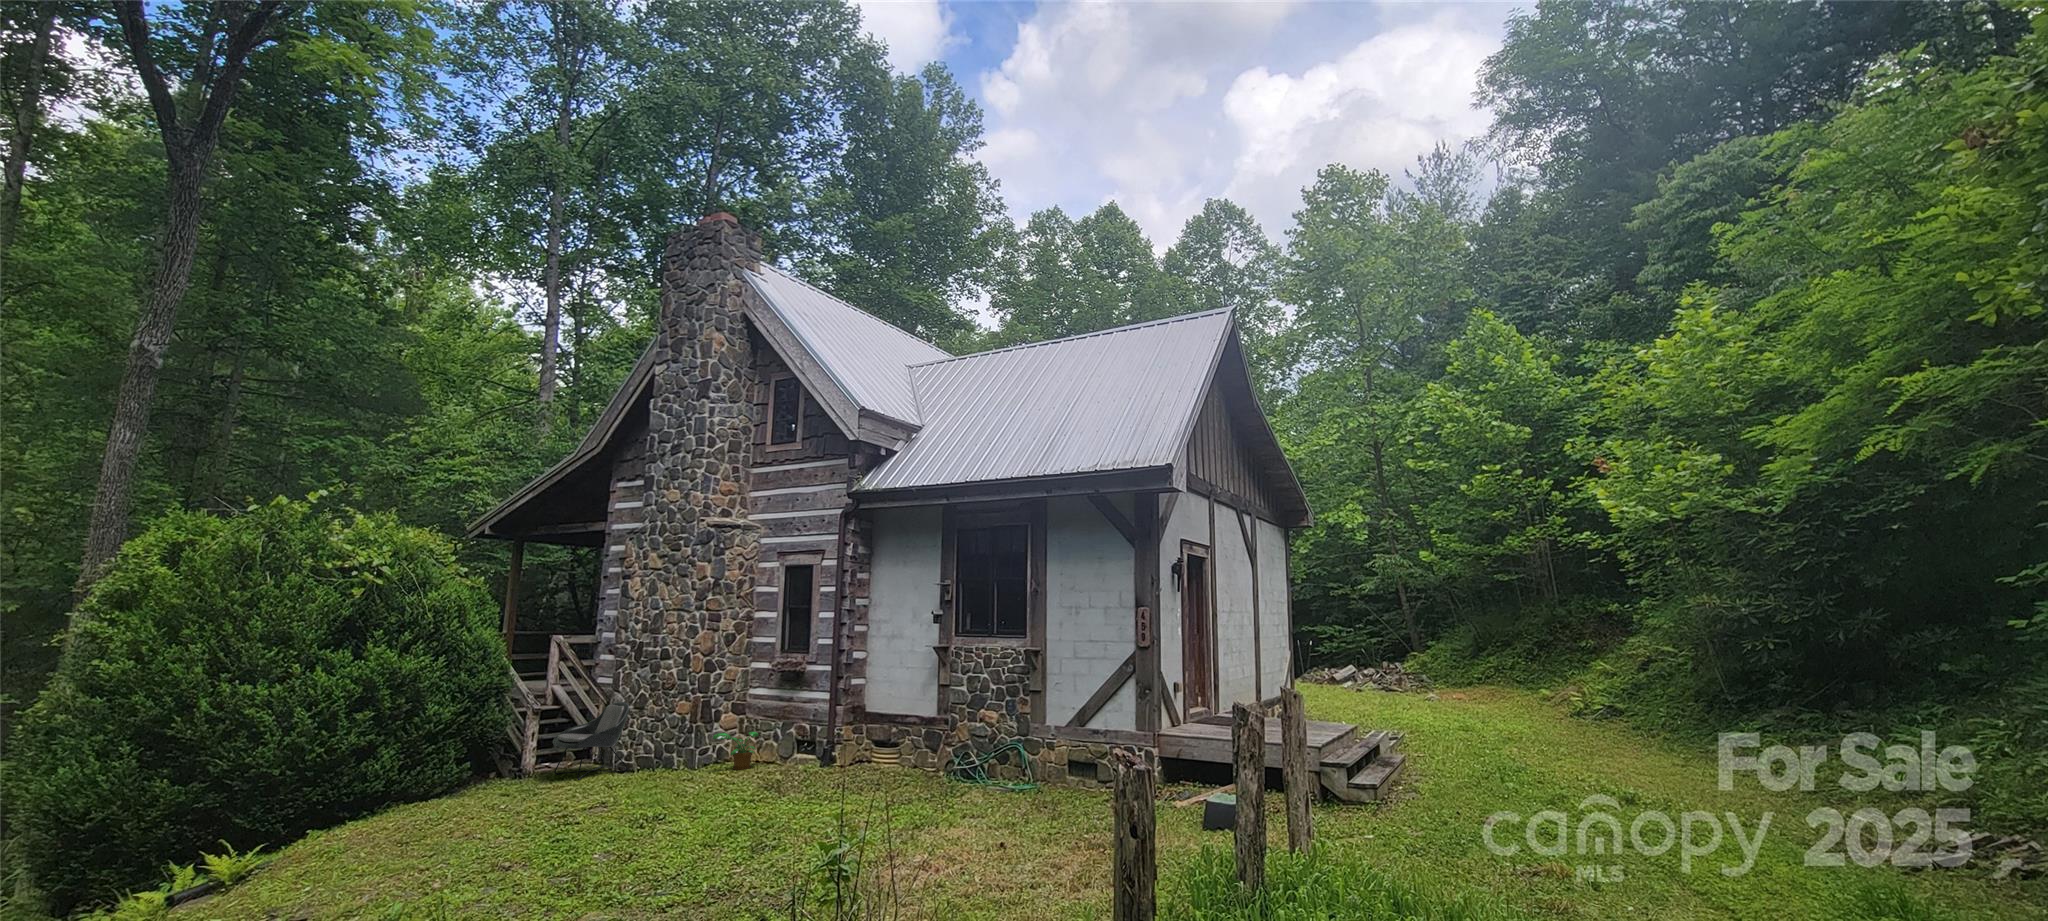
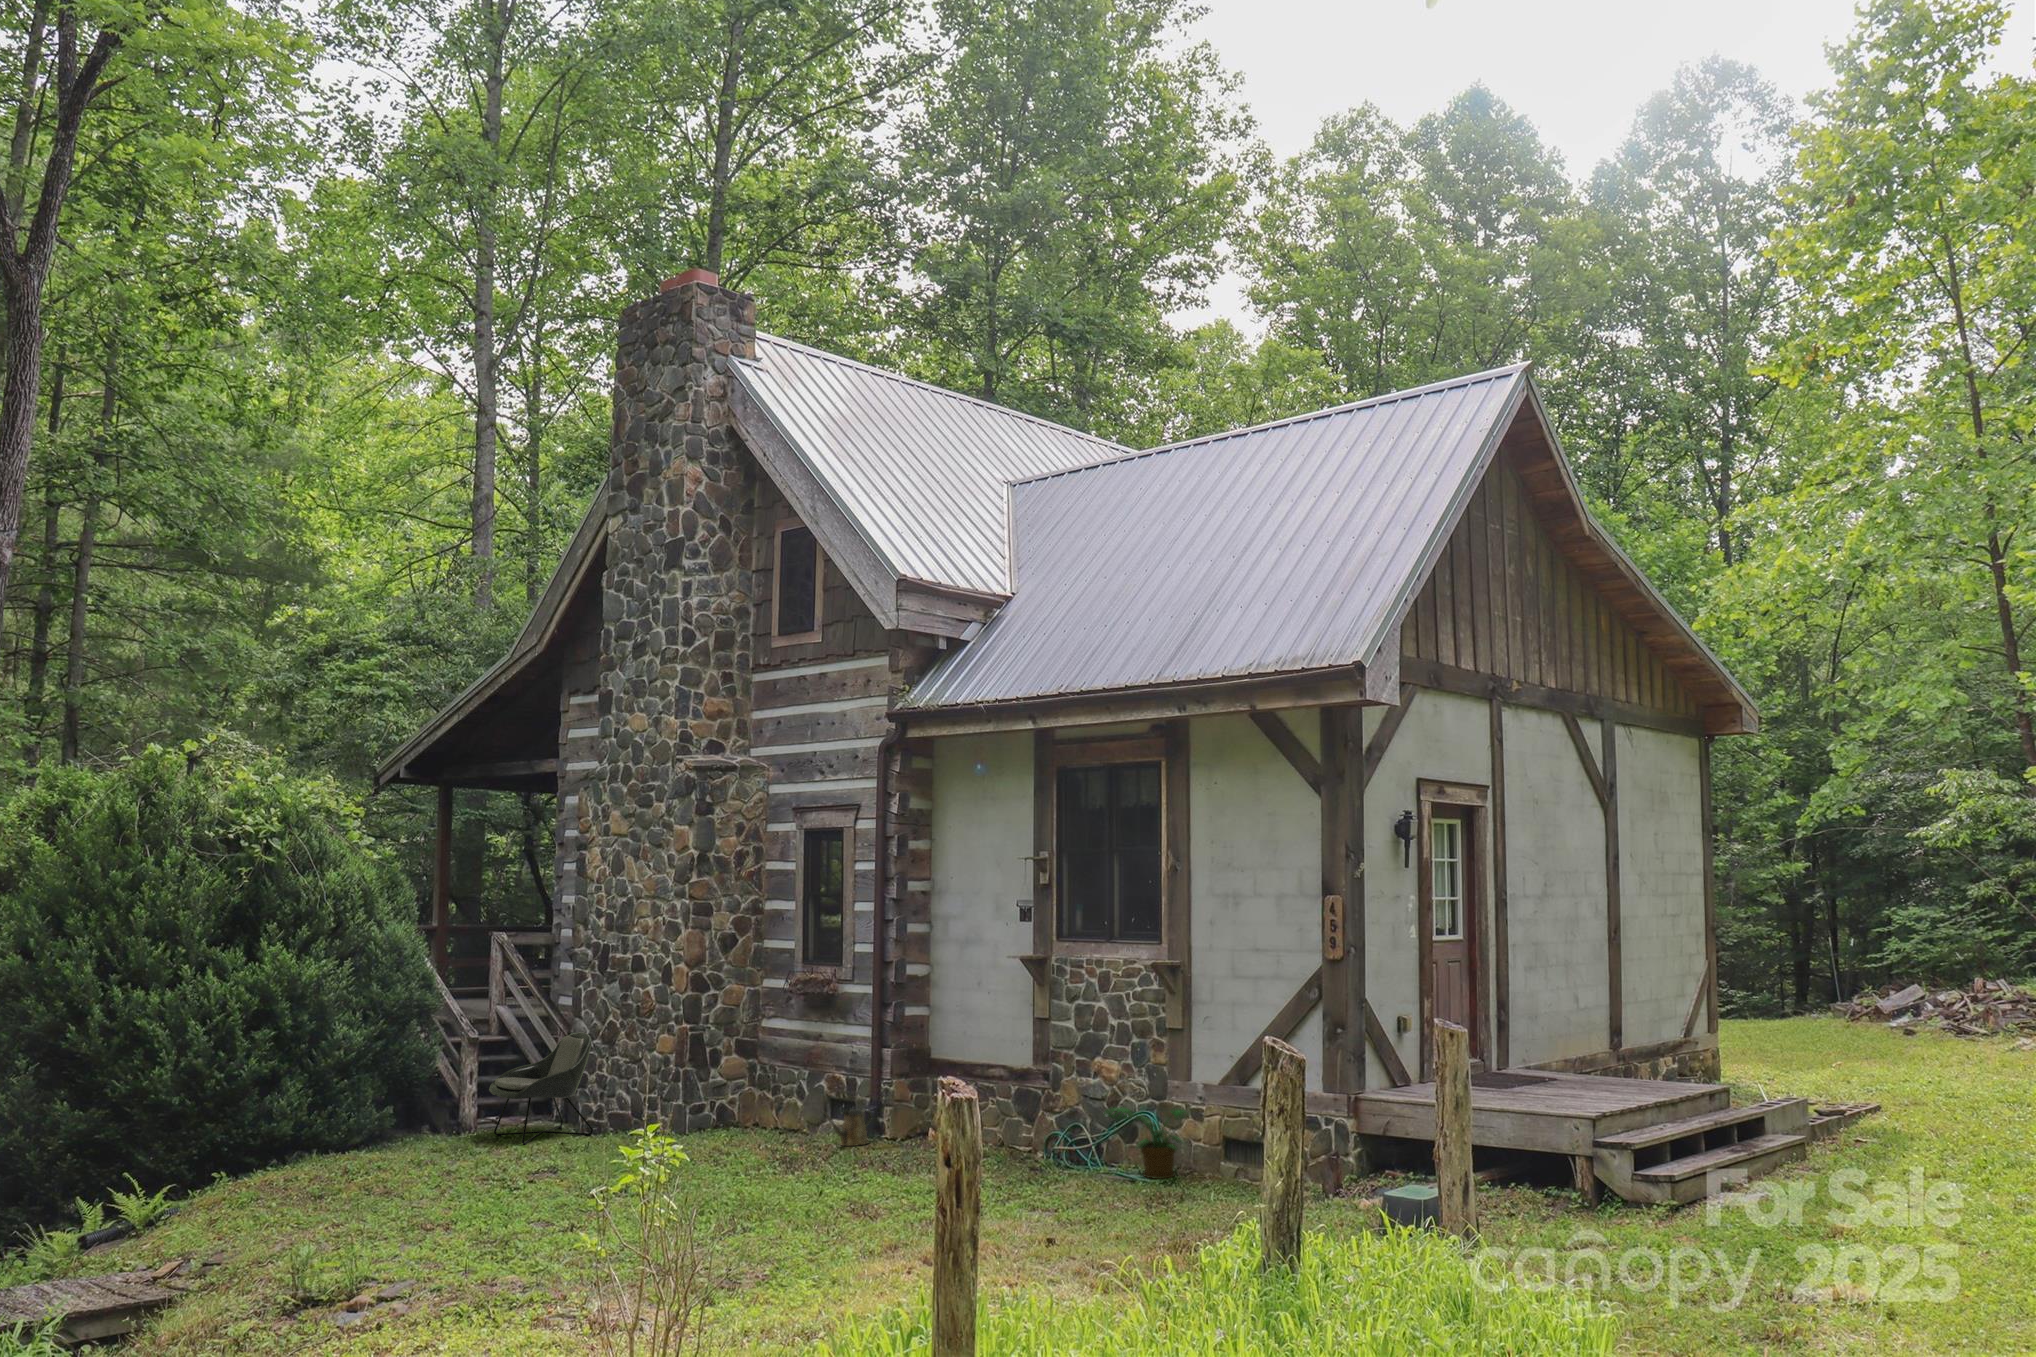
potted plant: present [713,731,758,770] -> present [1103,1107,1188,1179]
watering can: none [796,749,827,774] -> present [823,1109,872,1146]

